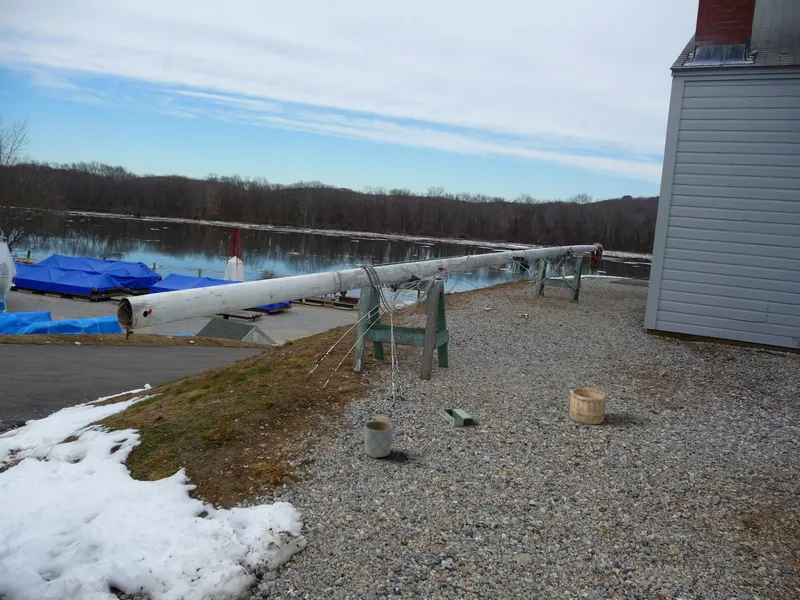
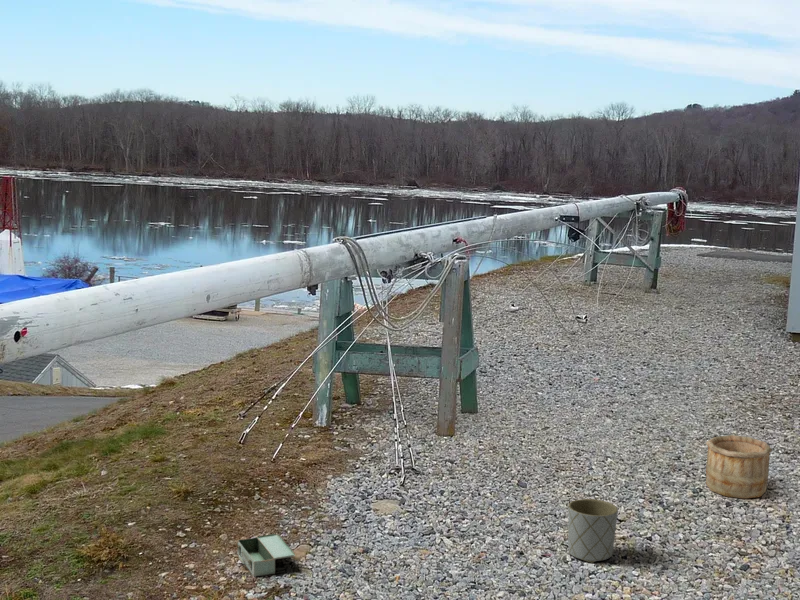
toolbox: present [442,408,473,427] -> present [237,534,295,577]
planter: present [364,421,393,458] -> present [568,499,618,563]

